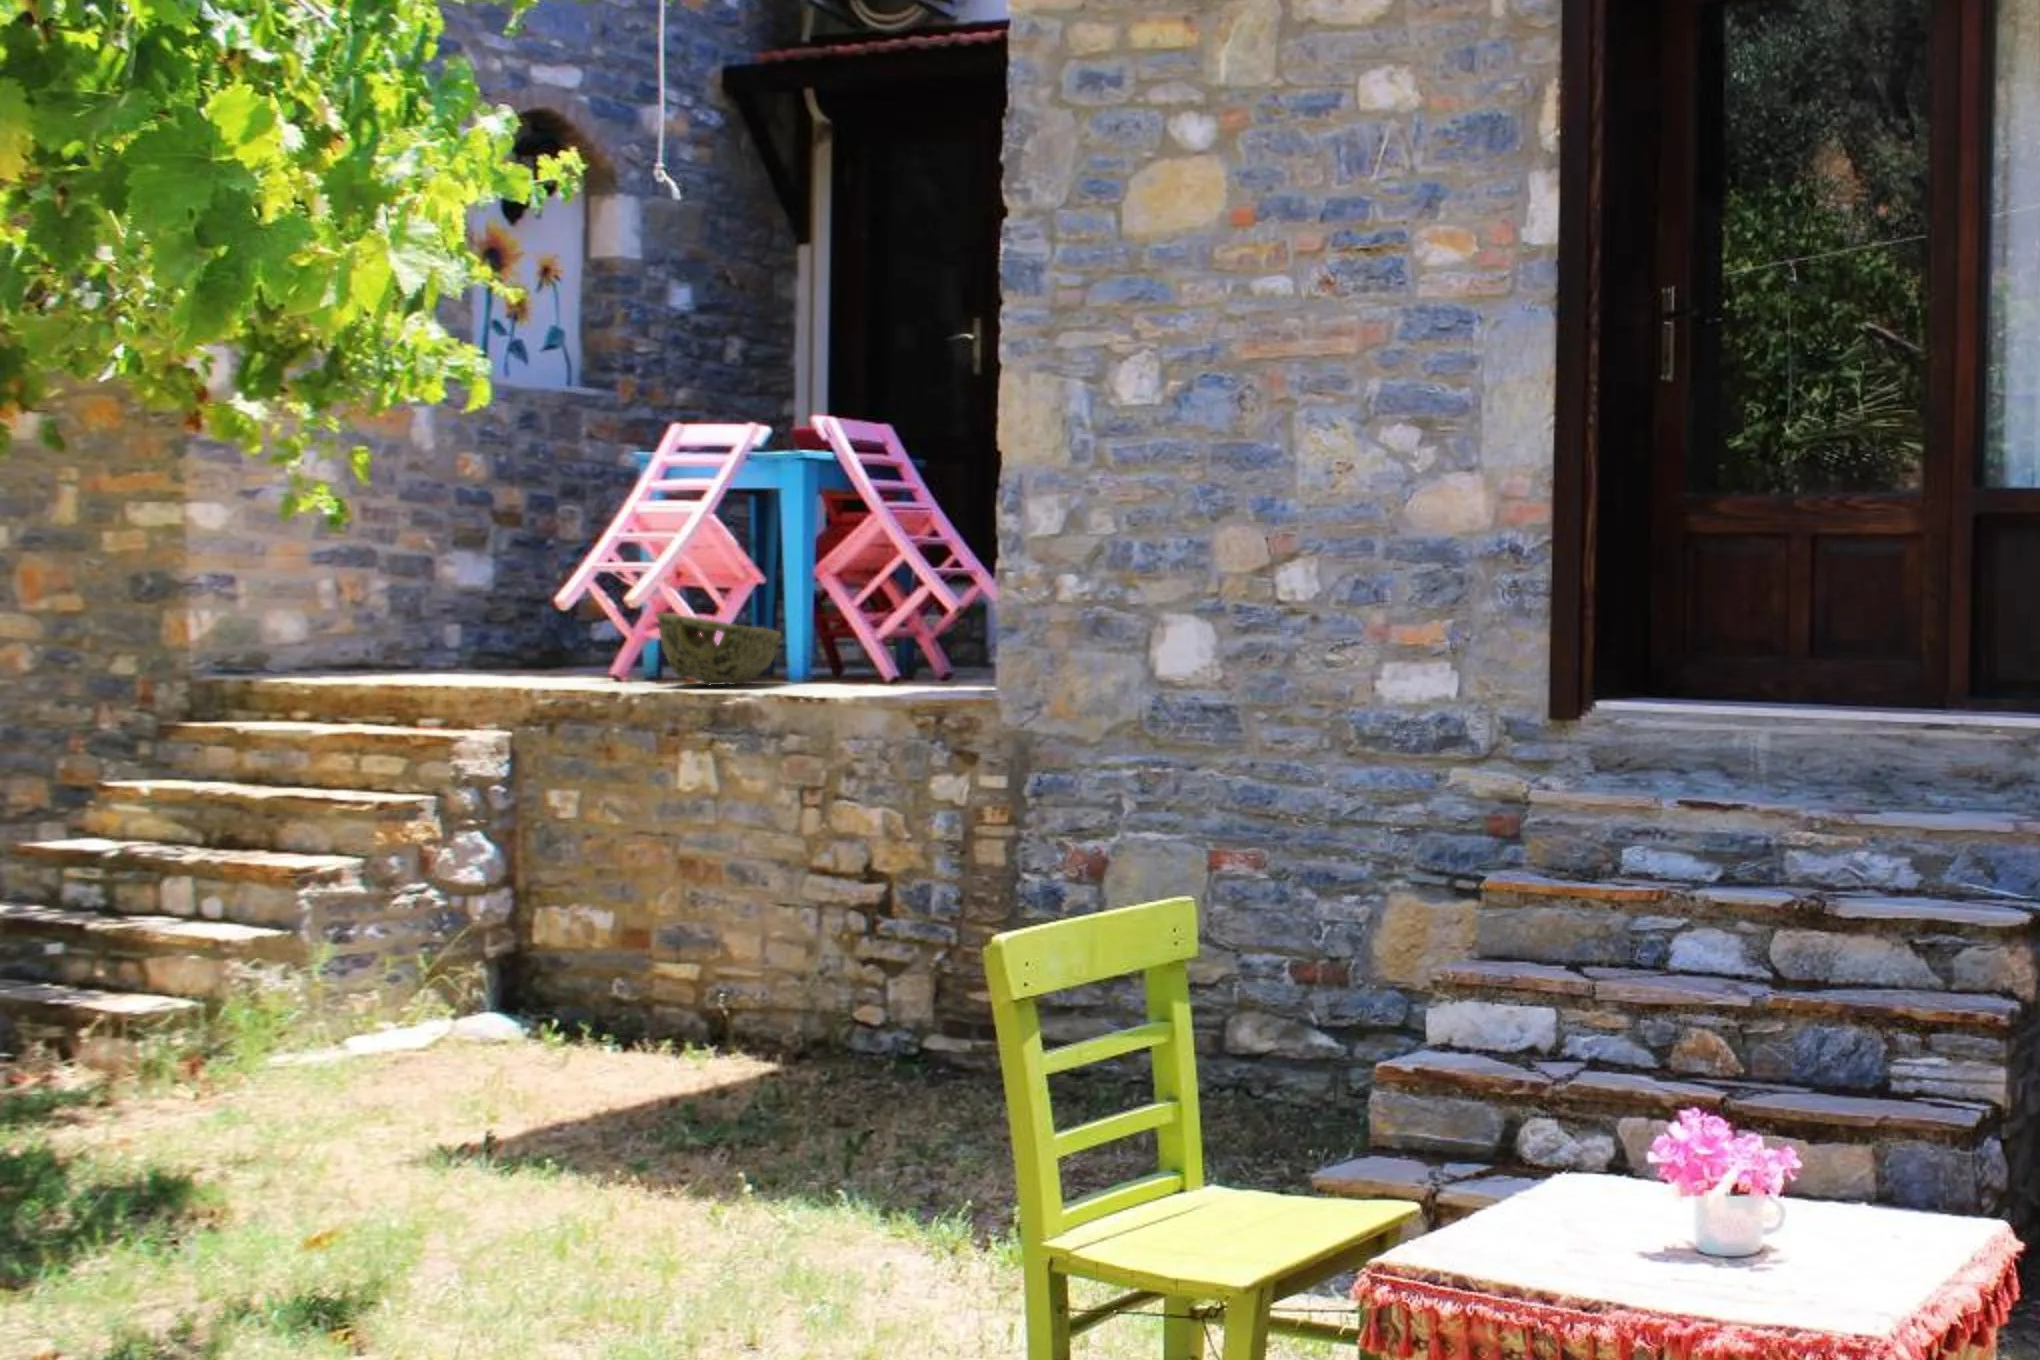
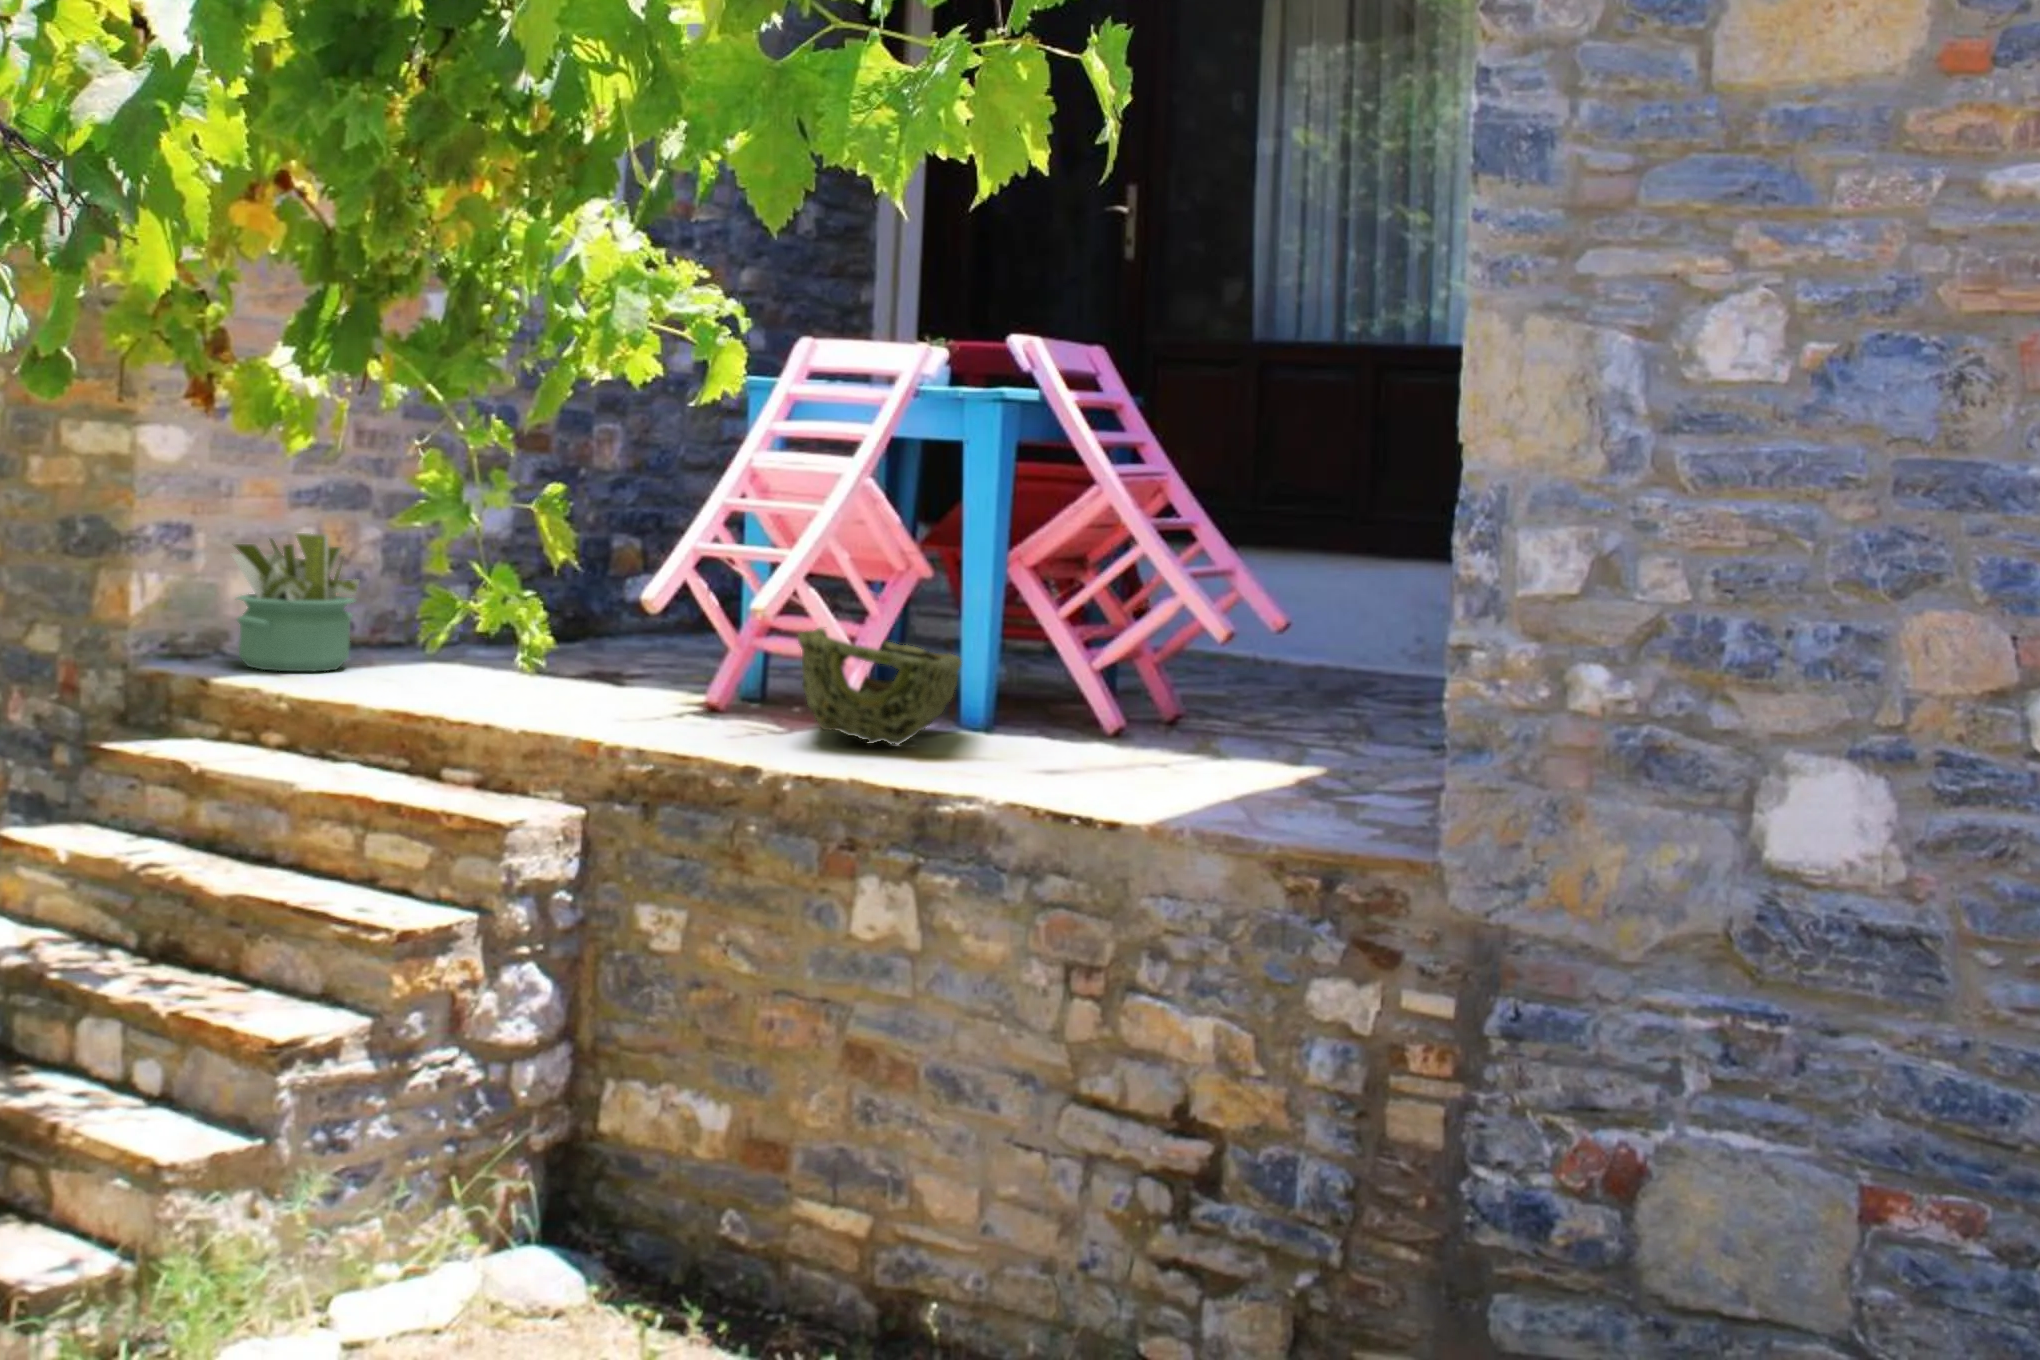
decorative plant: none [250,576,358,675] -> present [232,533,359,671]

